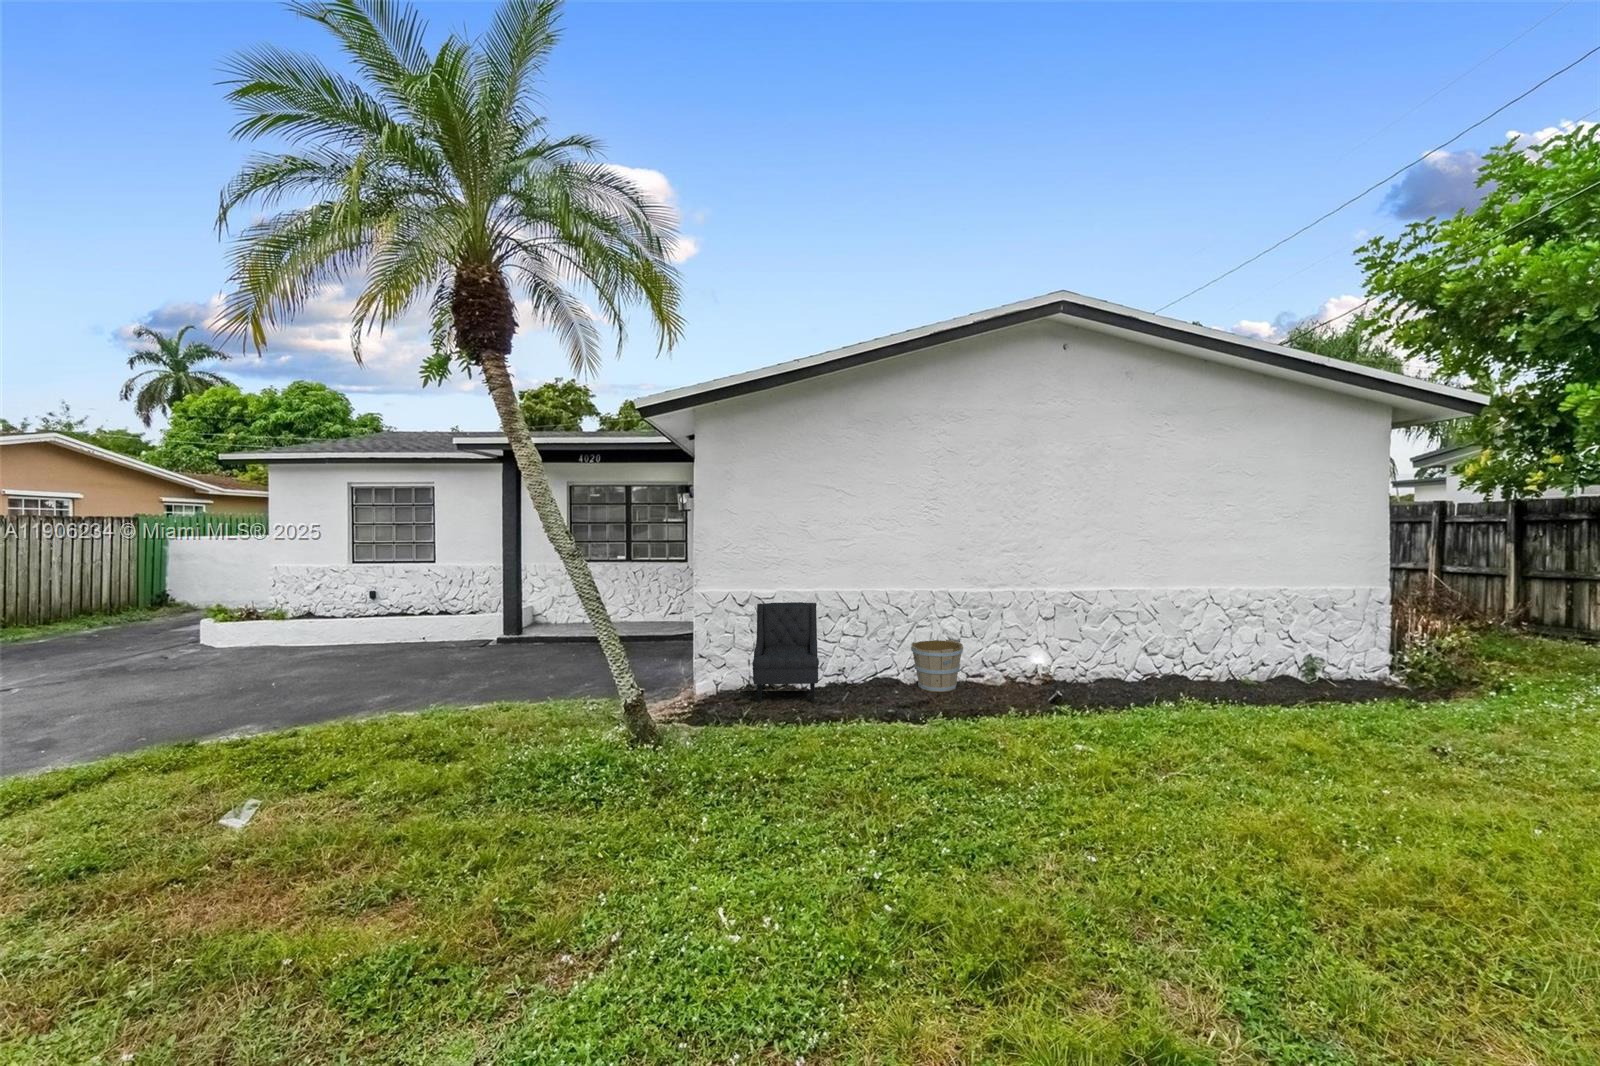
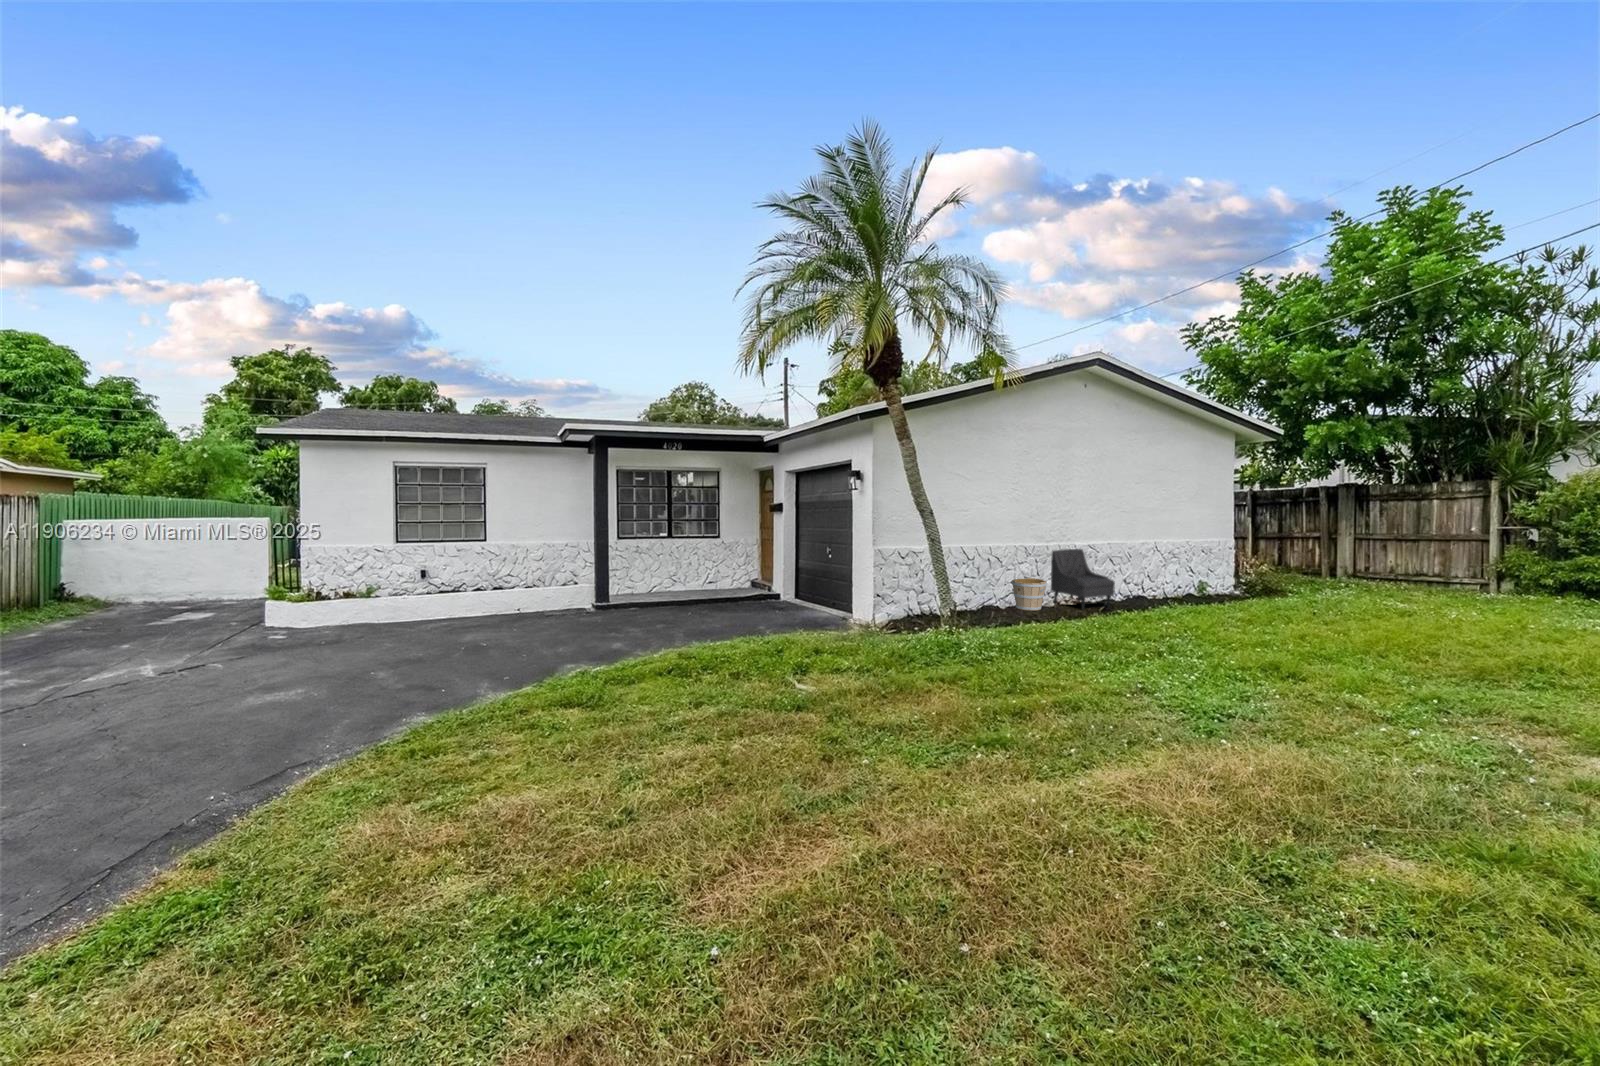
chair: present [752,602,819,703] -> present [1051,549,1115,610]

